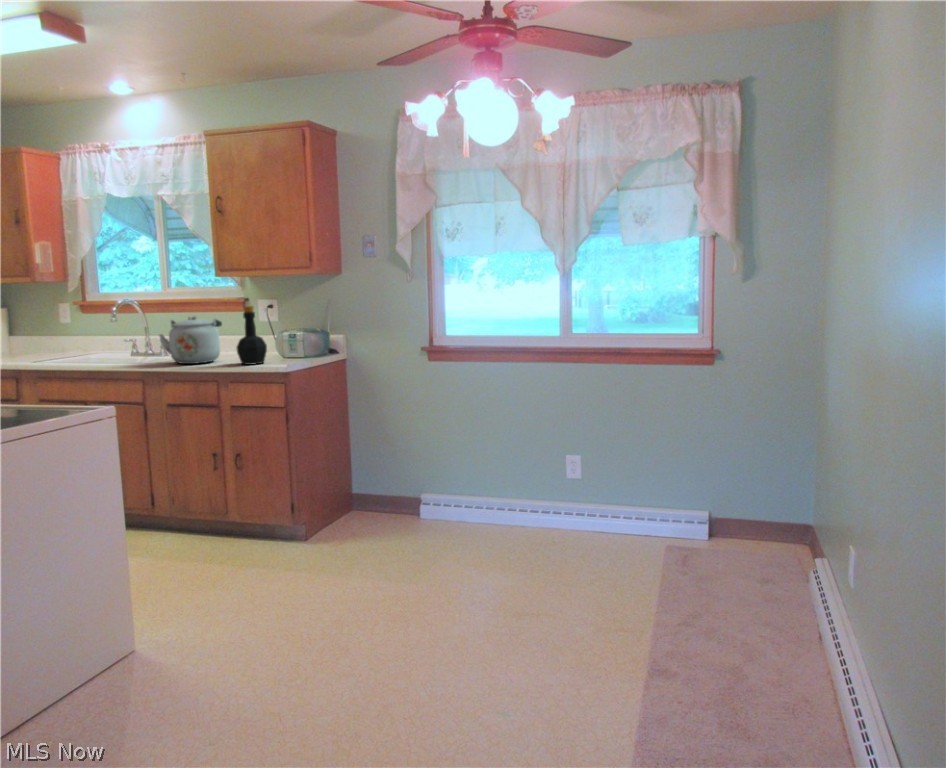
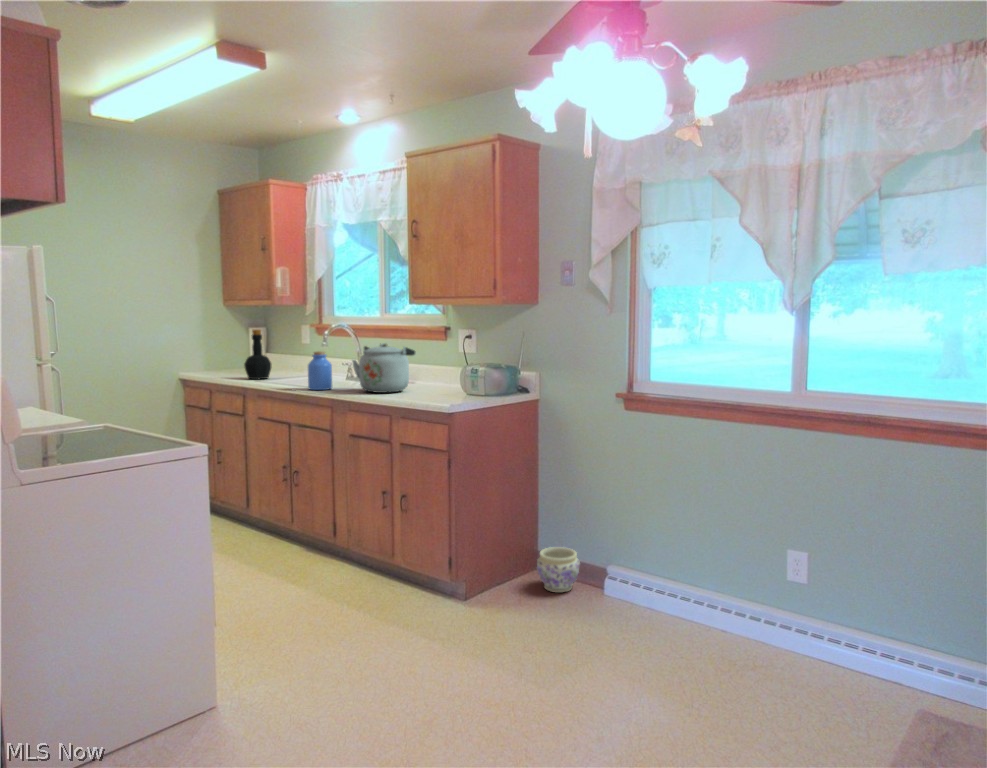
bottle: present [237,306,267,365] -> present [244,329,271,379]
jar: none [110,328,138,367] -> present [308,351,332,390]
planter: none [362,484,399,522] -> present [537,547,580,593]

